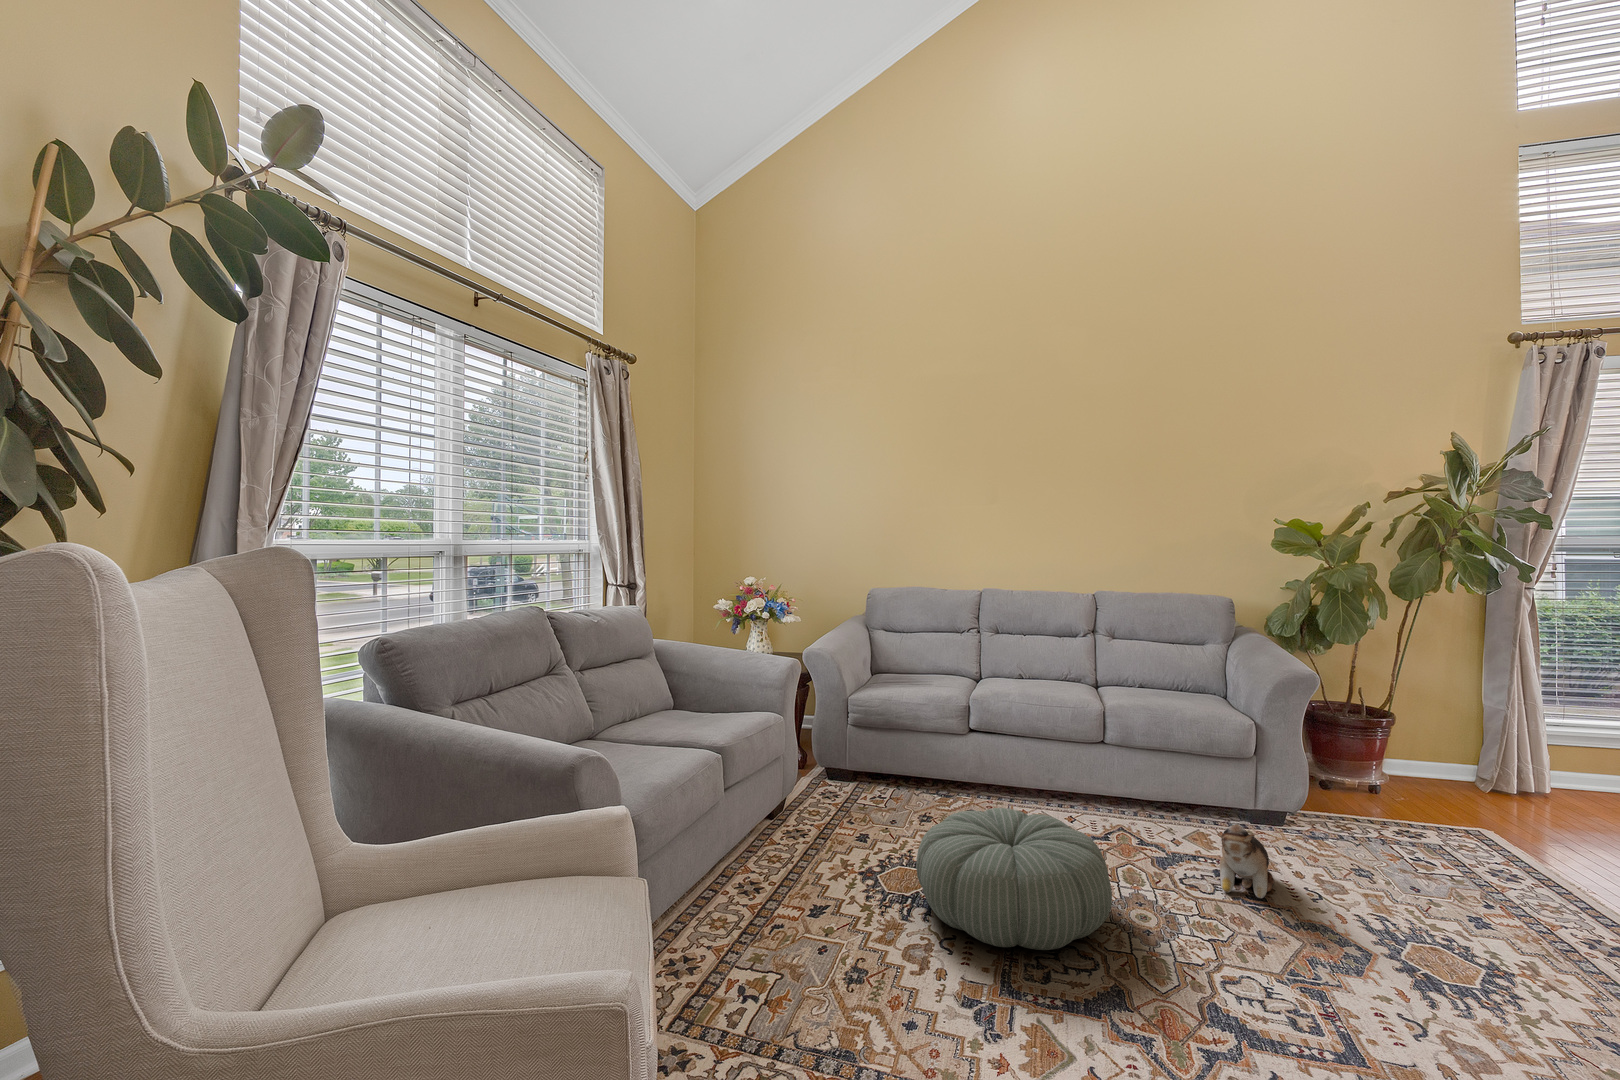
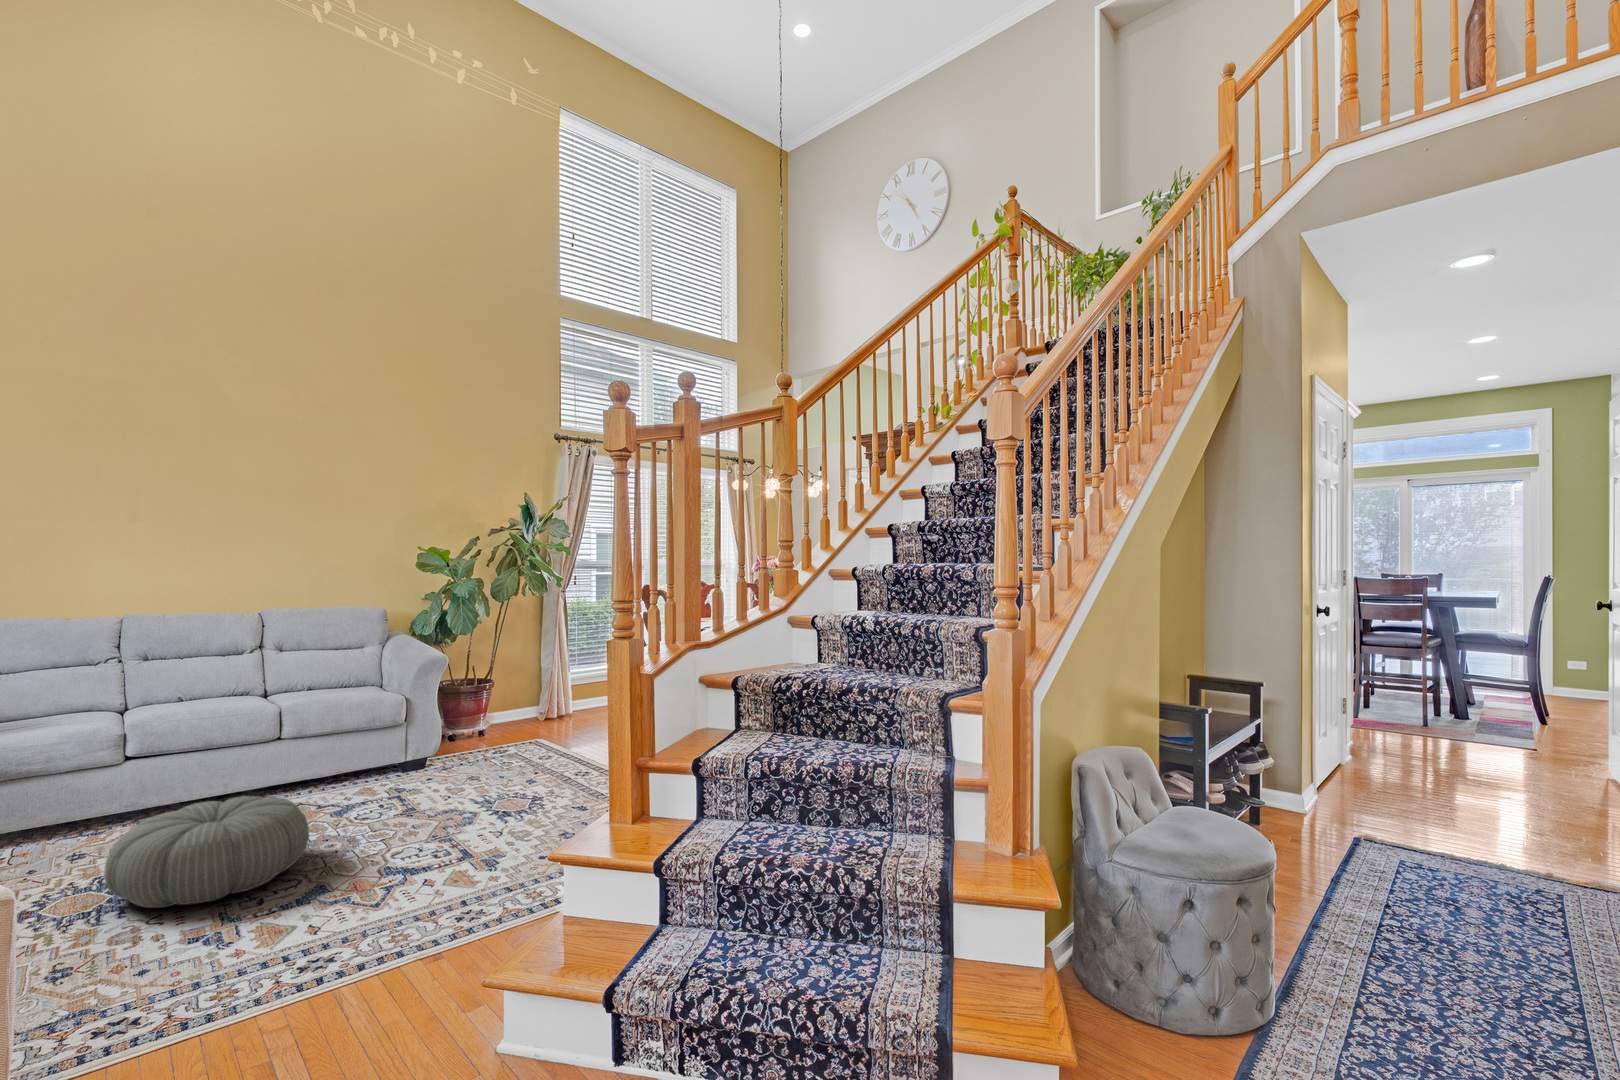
plush toy: present [1216,825,1274,898] -> none [382,763,420,814]

